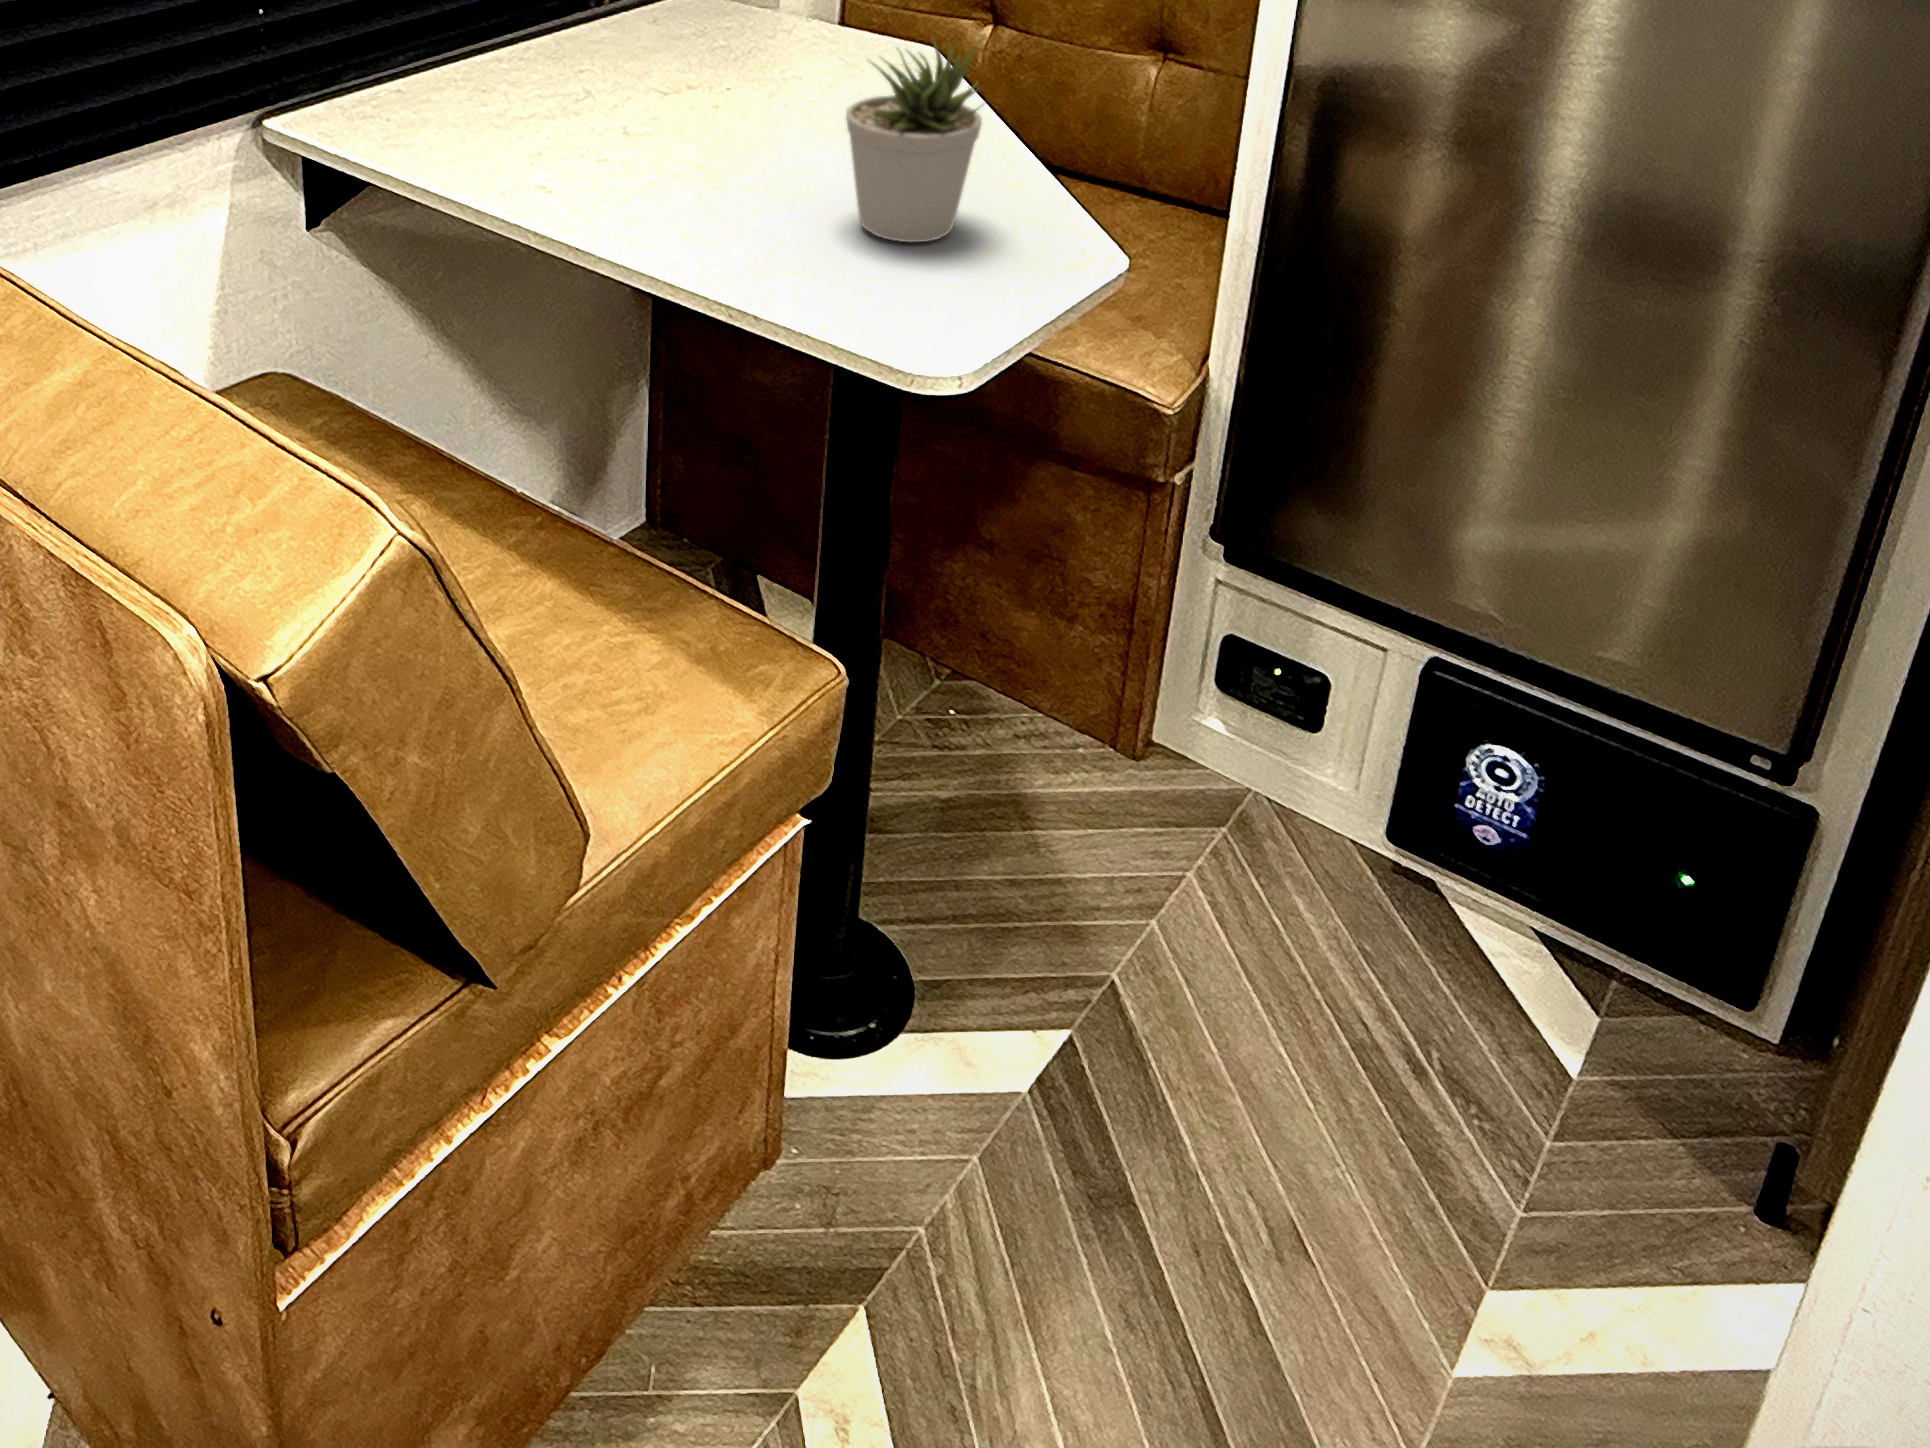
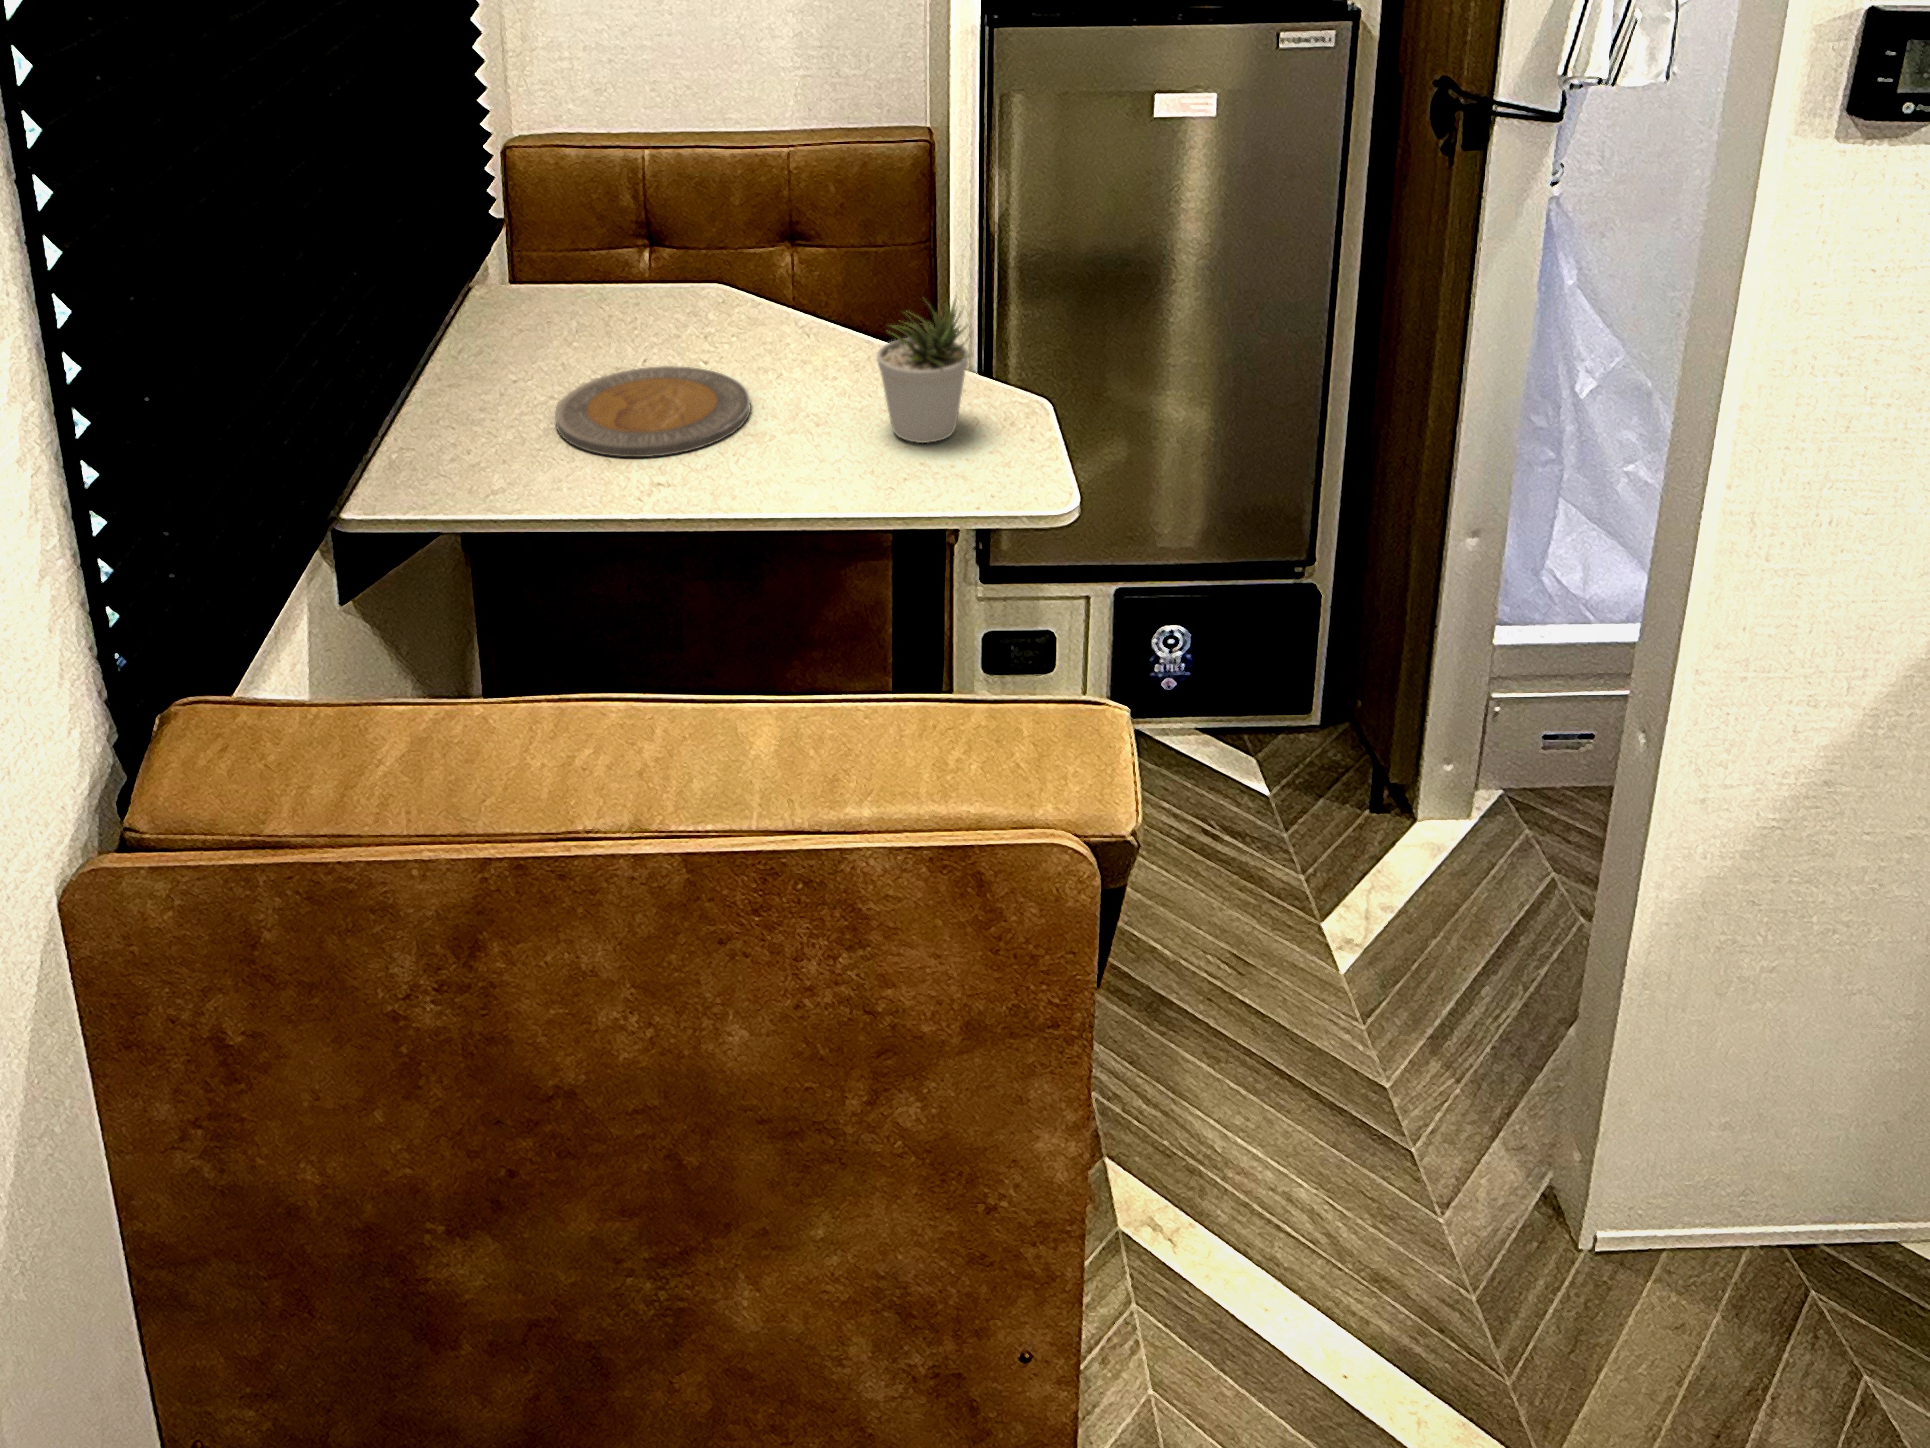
plate: none [539,76,779,164] -> present [555,366,751,457]

